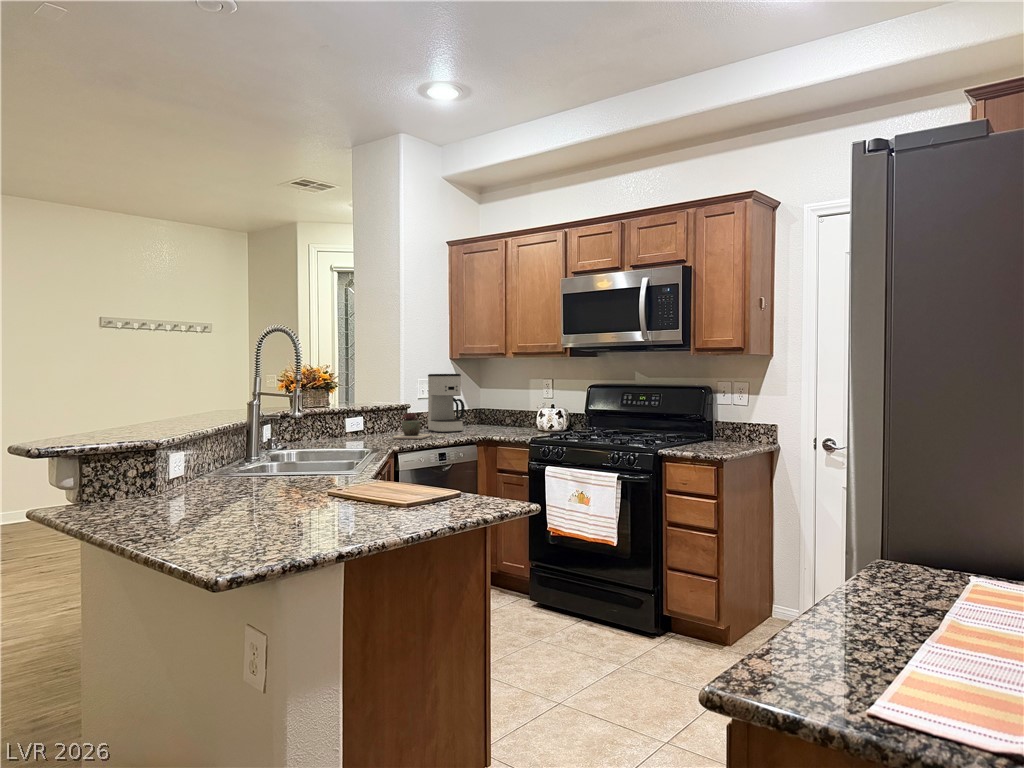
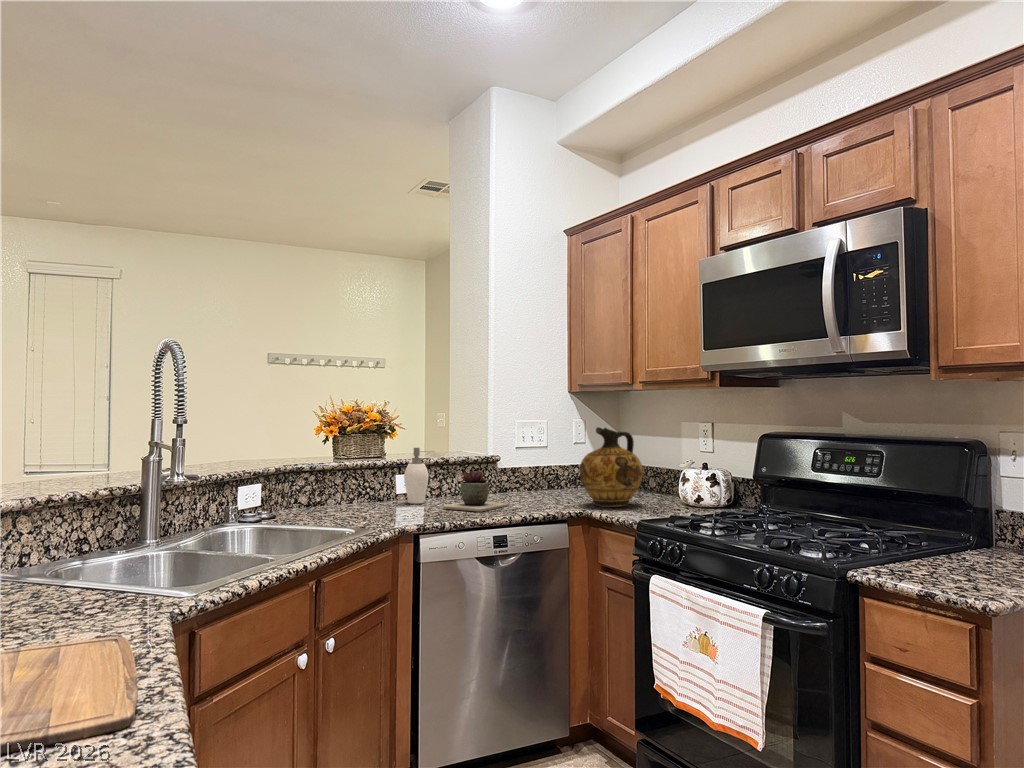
coffee maker: present [428,374,465,432] -> none [524,414,574,500]
ceramic jug: none [477,382,518,433] -> present [579,427,643,507]
soap dispenser: none [354,398,377,437] -> present [404,448,434,504]

